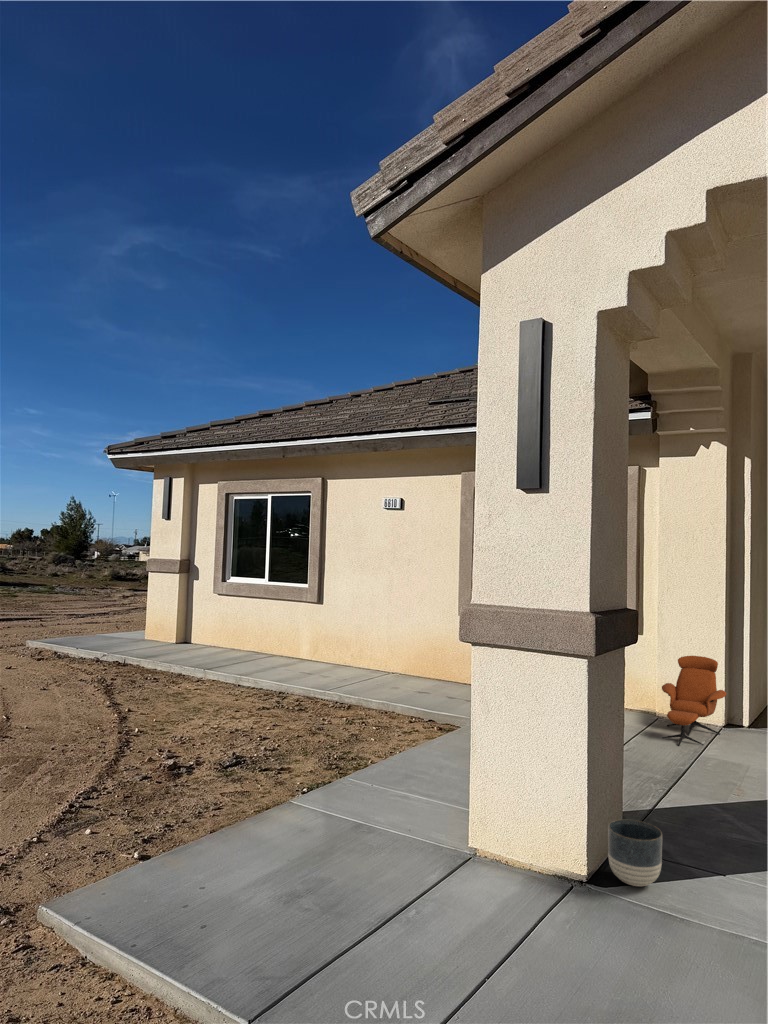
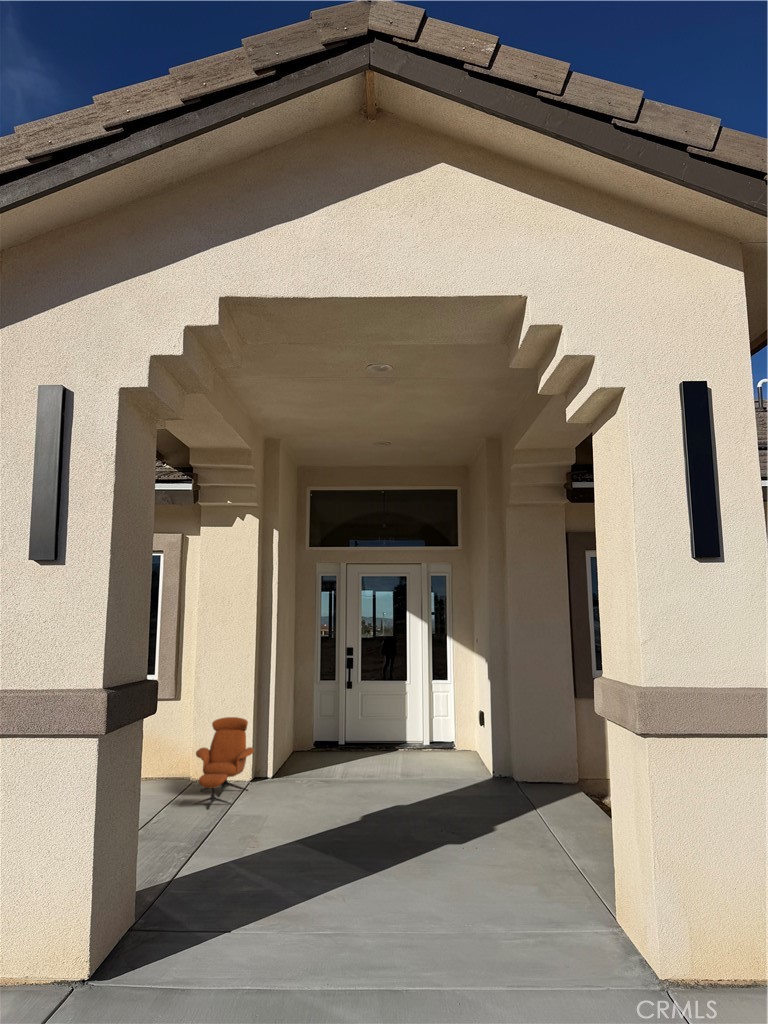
planter: present [608,820,662,886] -> none [116,897,171,967]

